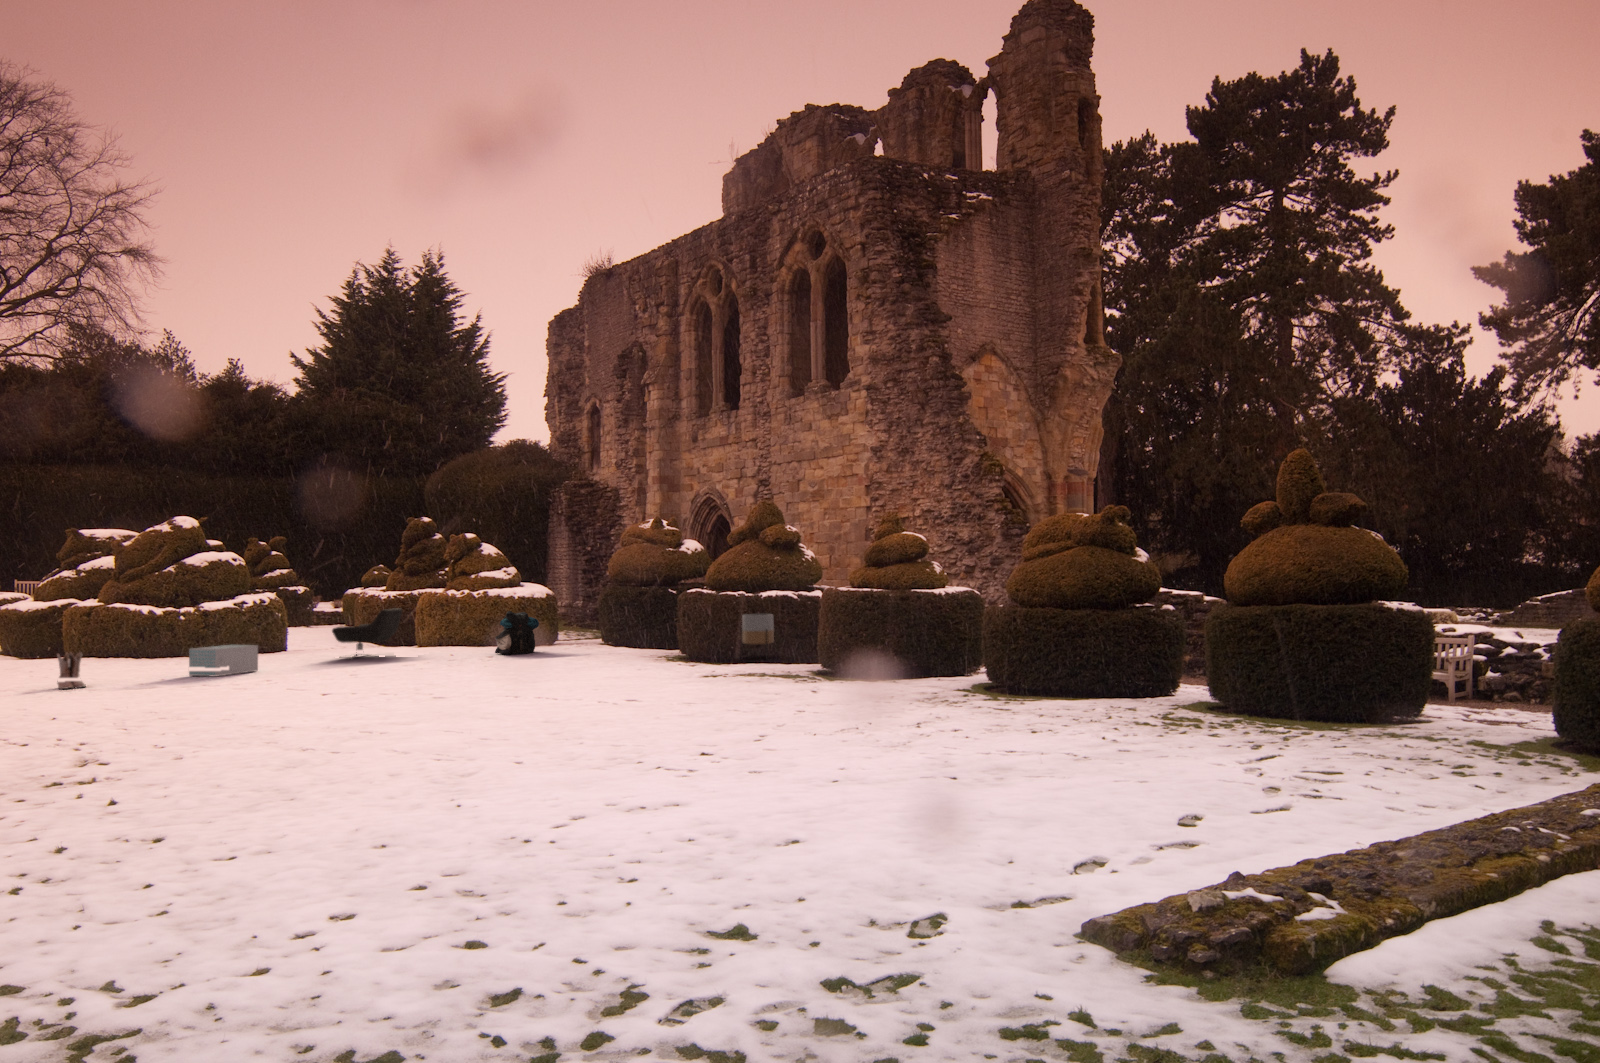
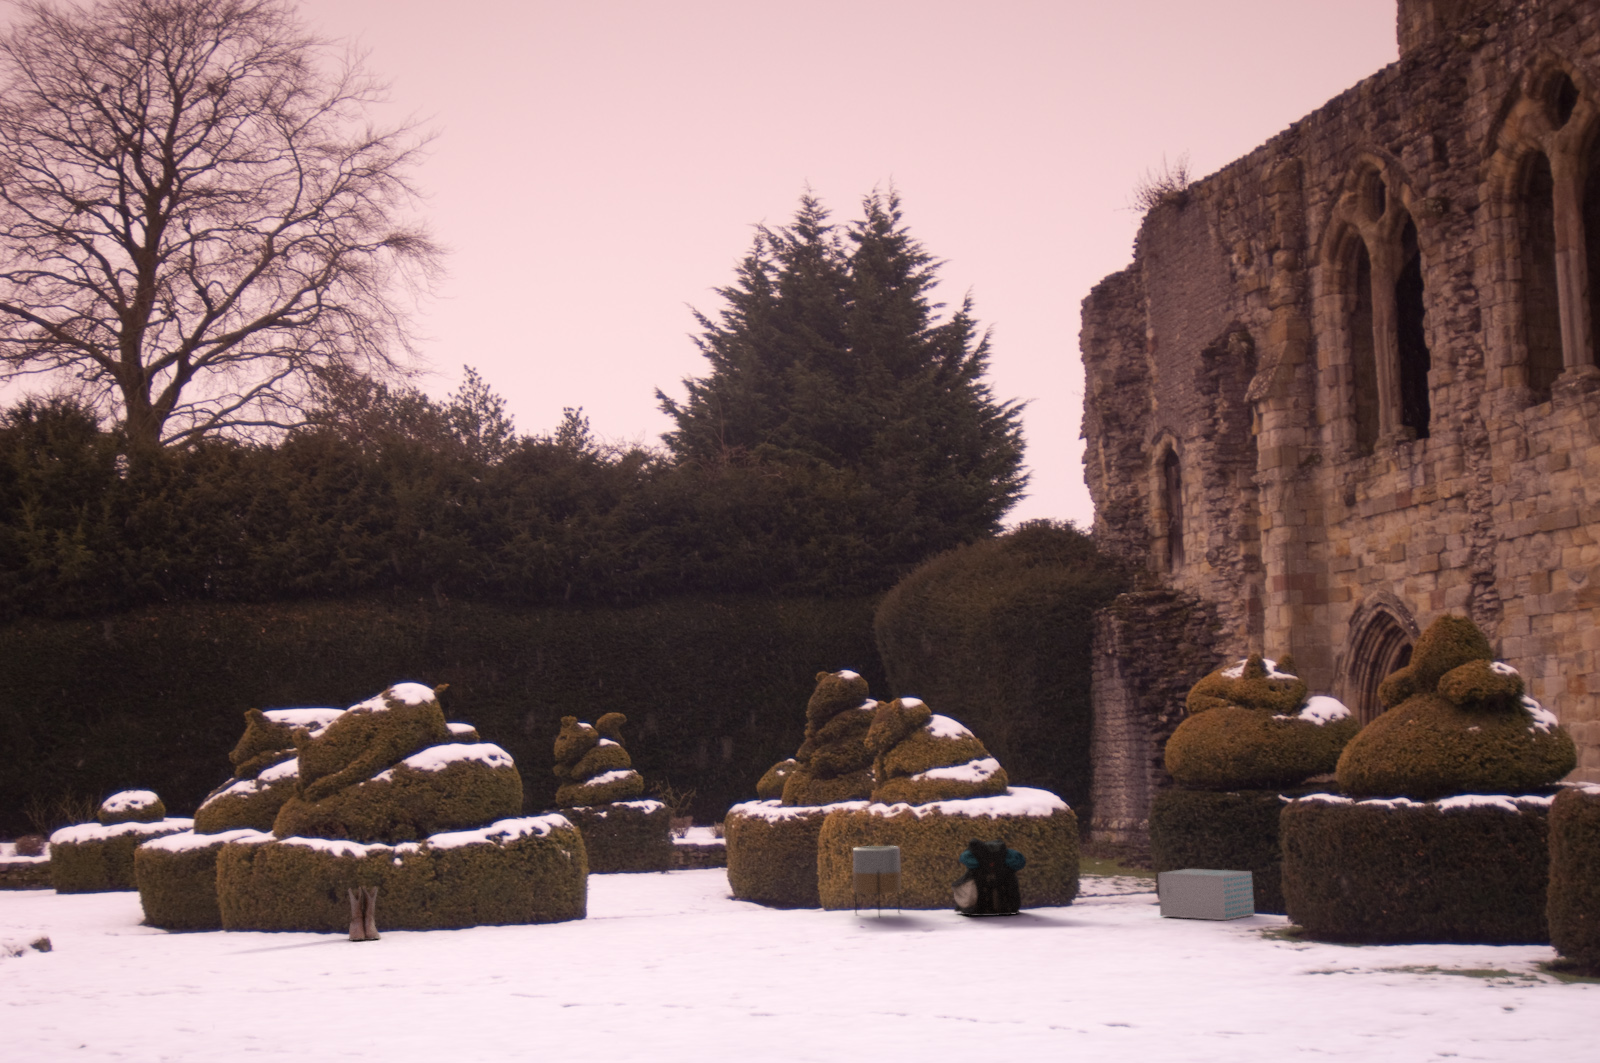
lounge chair: present [332,608,402,658] -> none [709,826,814,910]
planter: present [741,614,774,658] -> present [853,846,901,911]
storage box: present [189,645,258,677] -> present [1158,869,1254,920]

